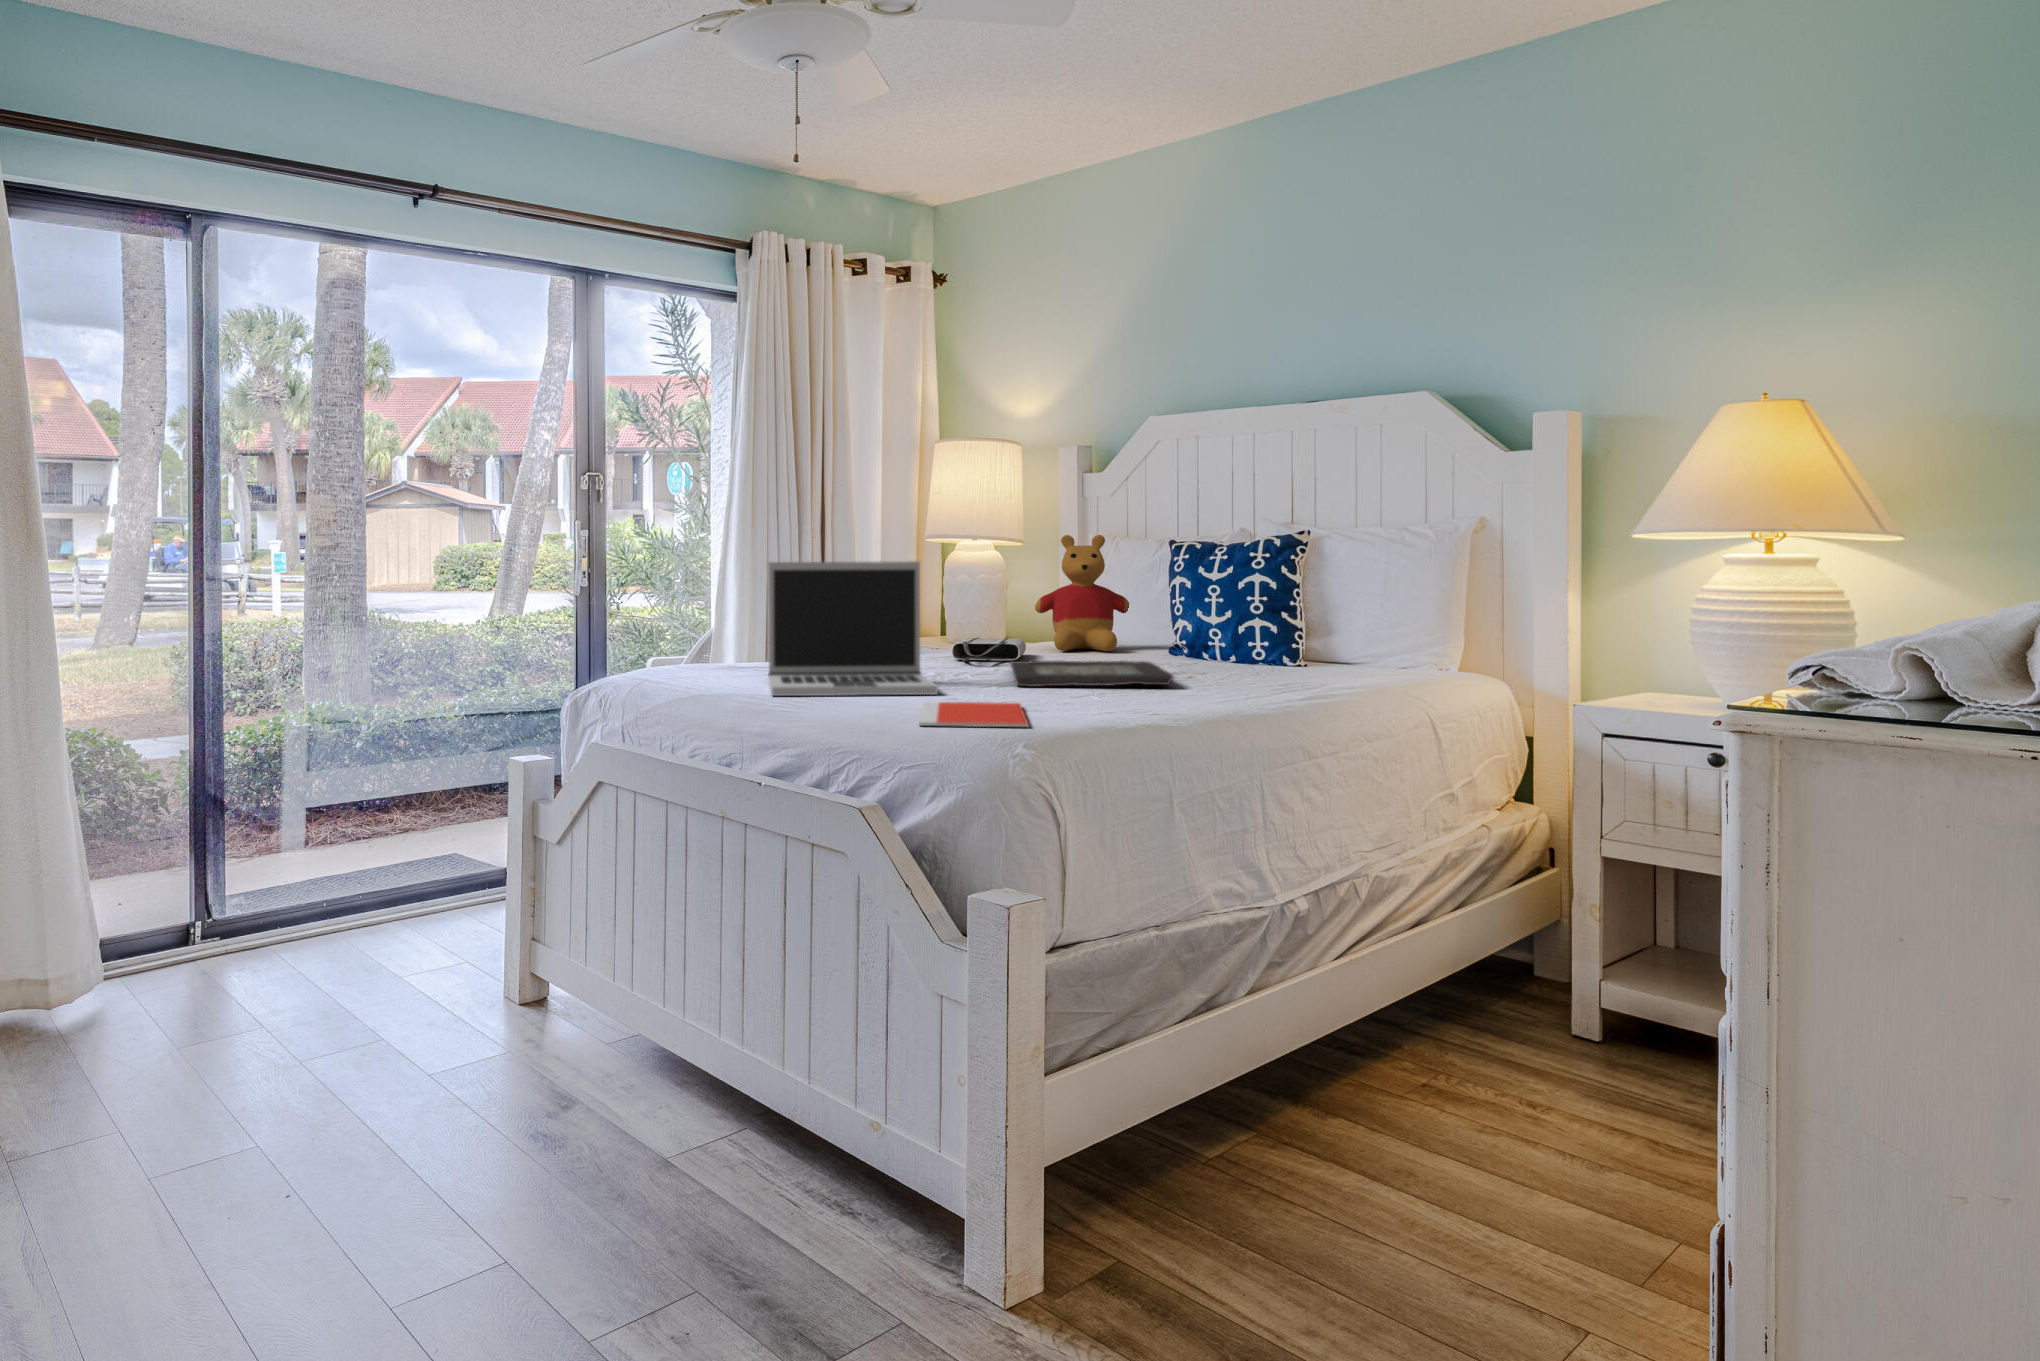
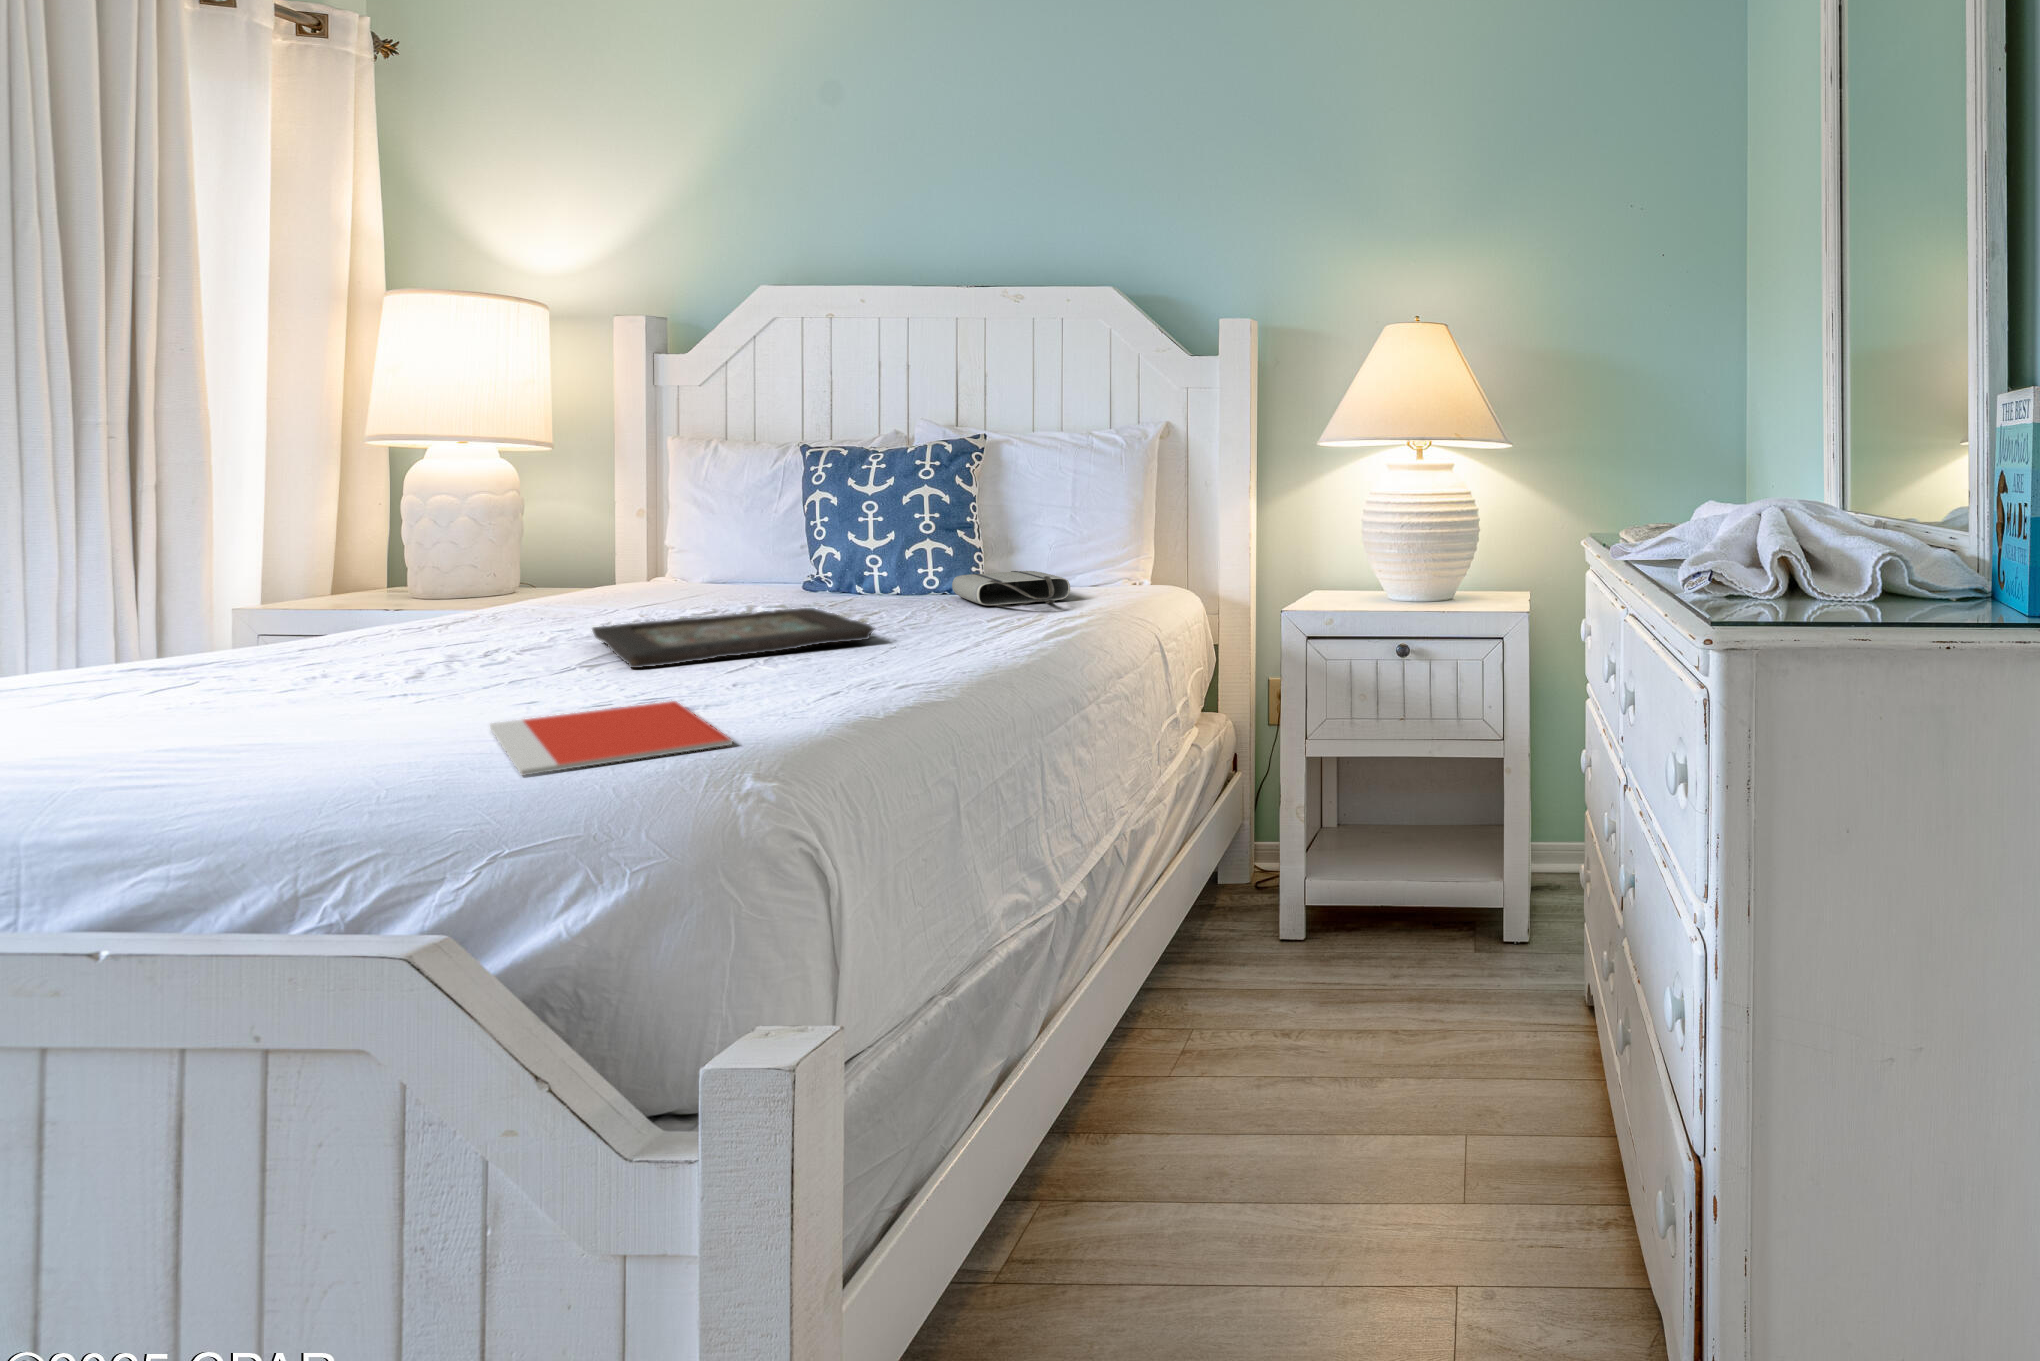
stuffed bear: present [1035,535,1129,651] -> none [591,438,743,599]
laptop: present [768,561,938,696] -> none [67,486,500,757]
tote bag: present [951,638,1026,662] -> present [952,571,1070,607]

